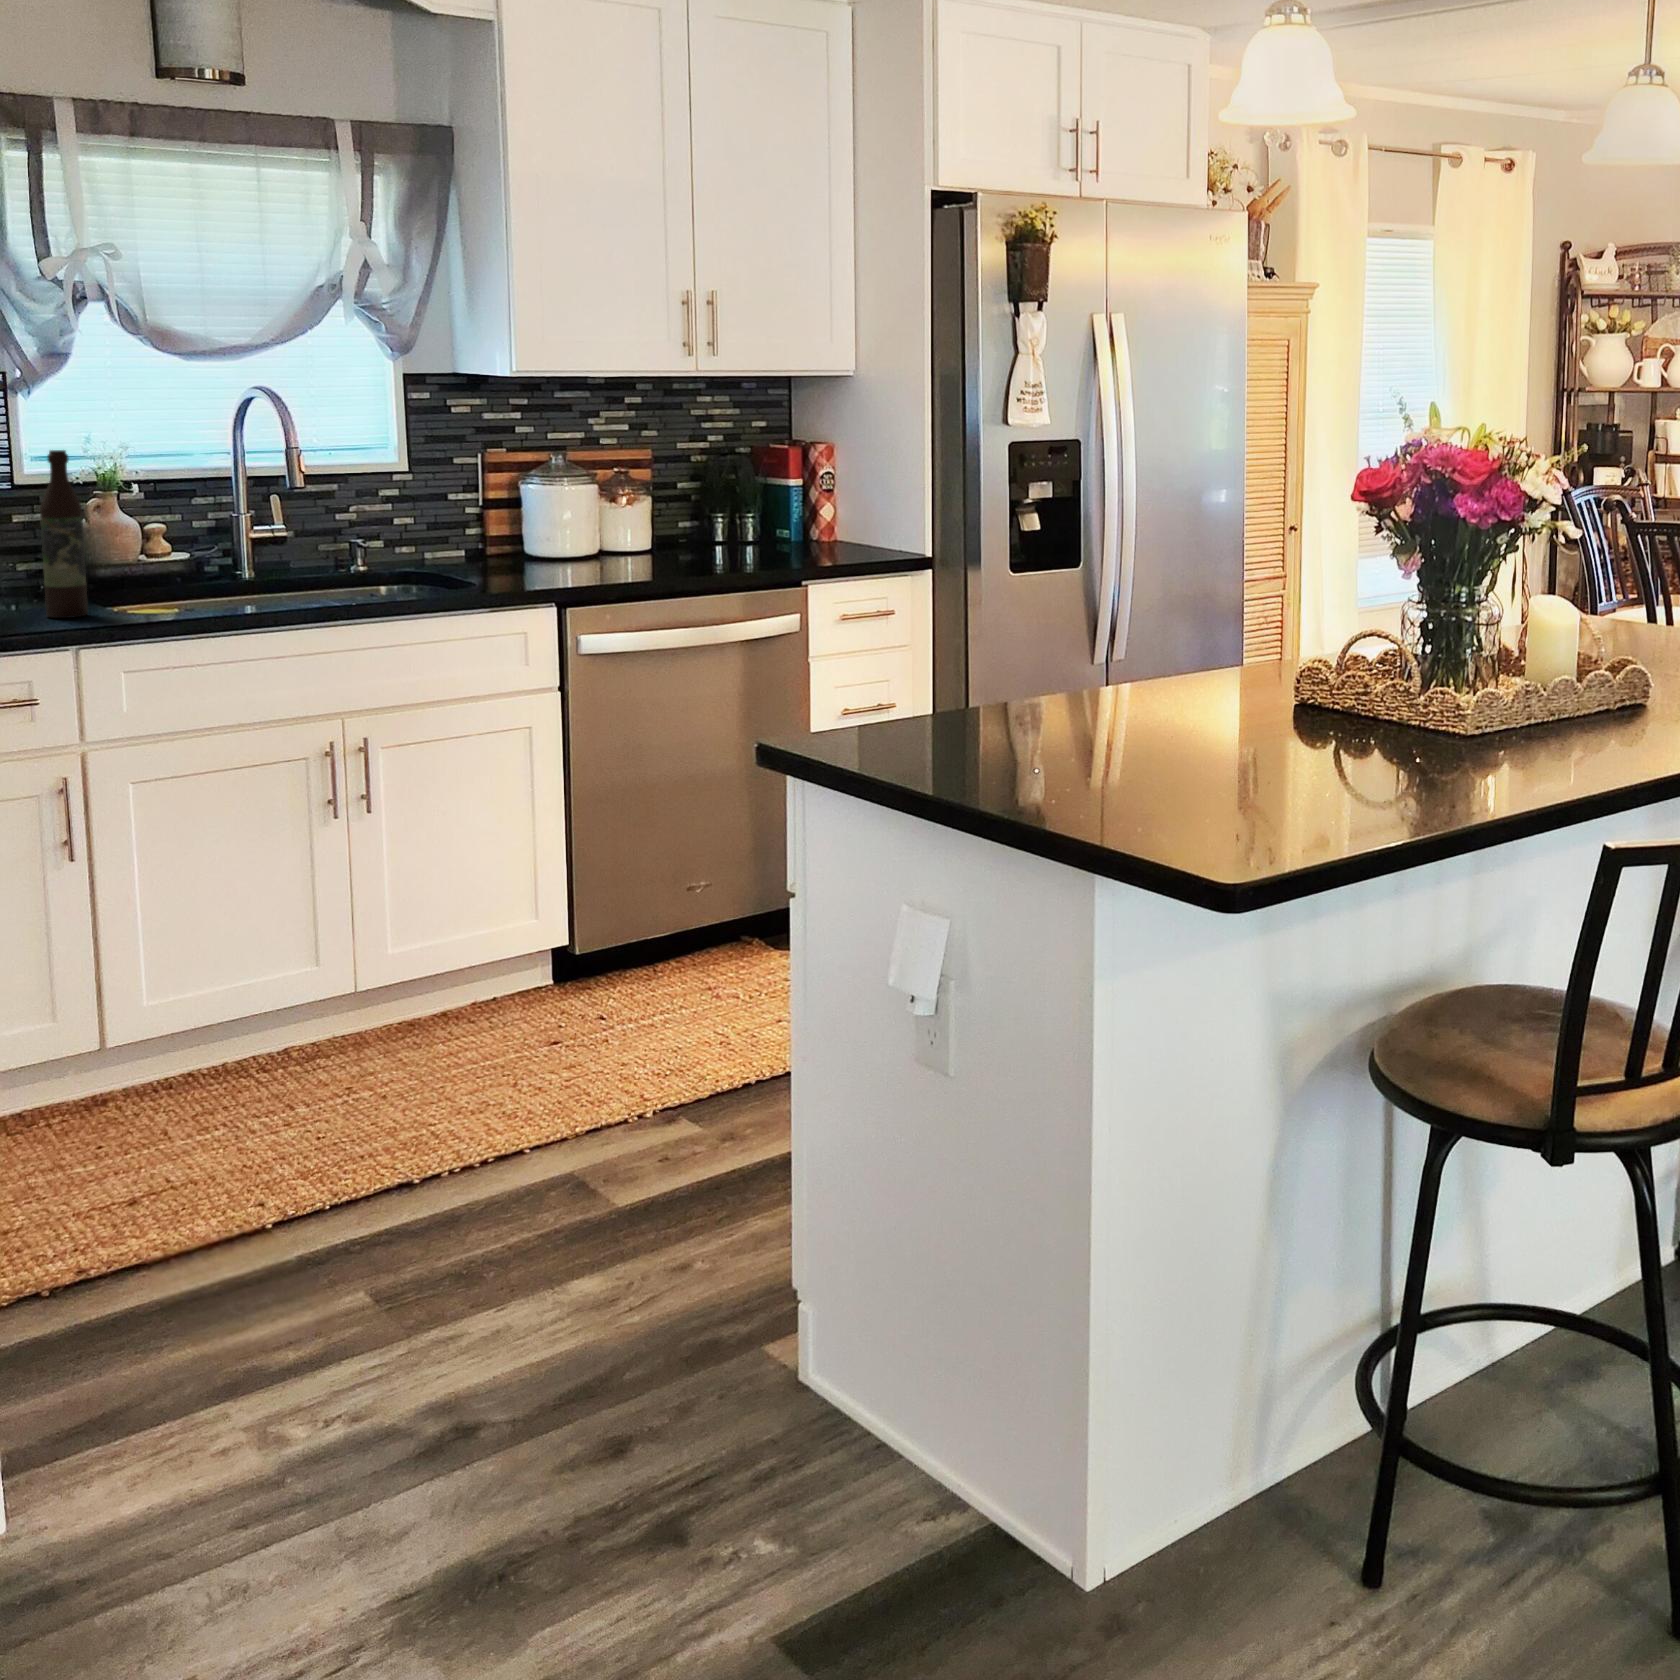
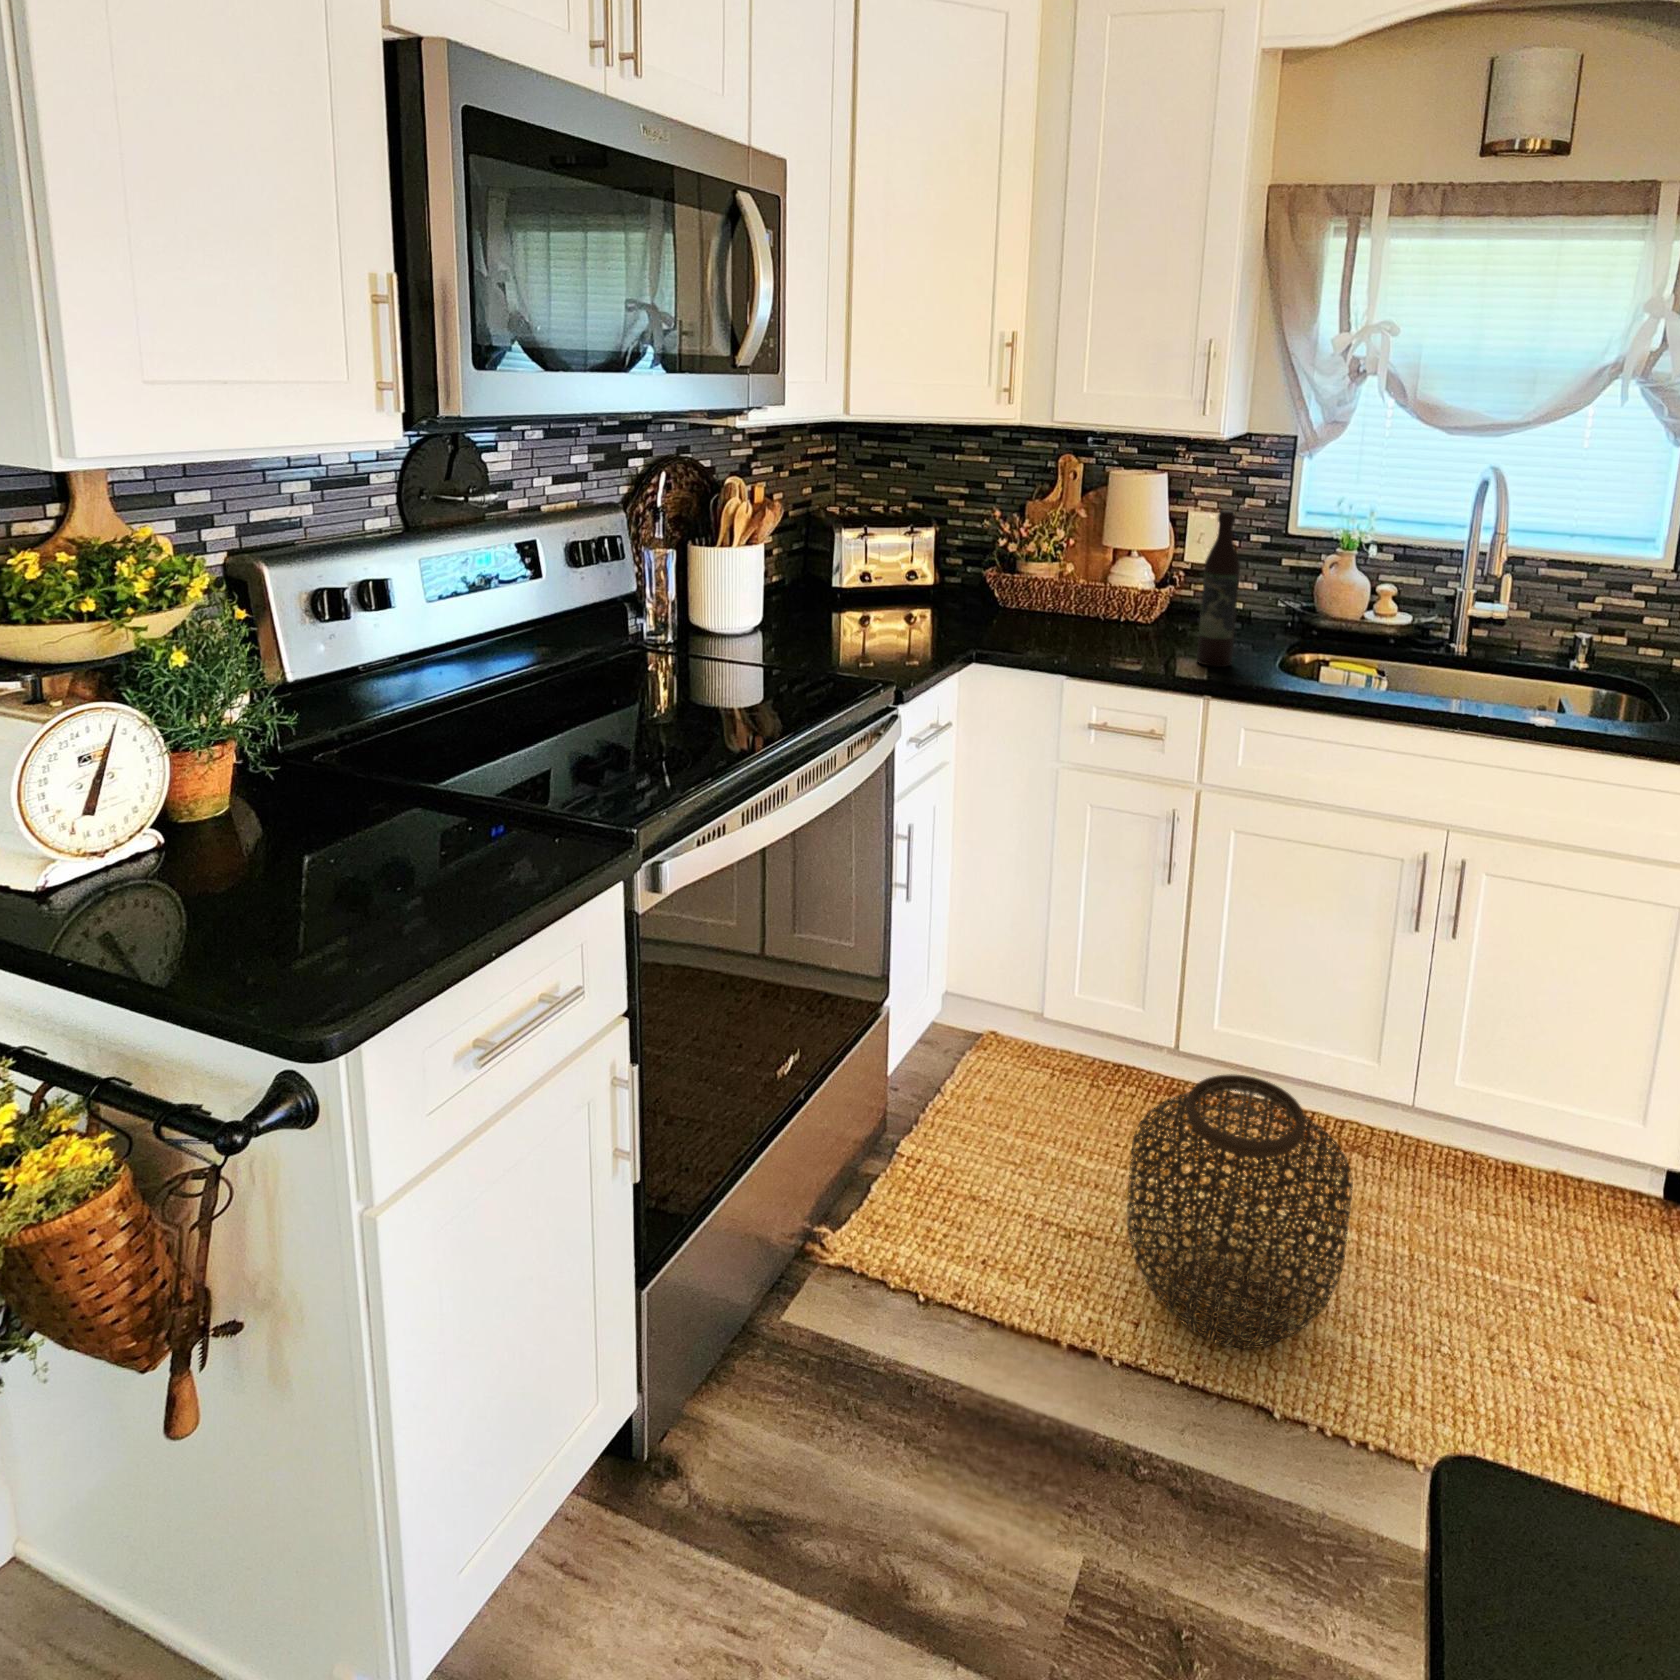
woven basket: none [203,949,418,1182] -> present [1127,1074,1353,1349]

